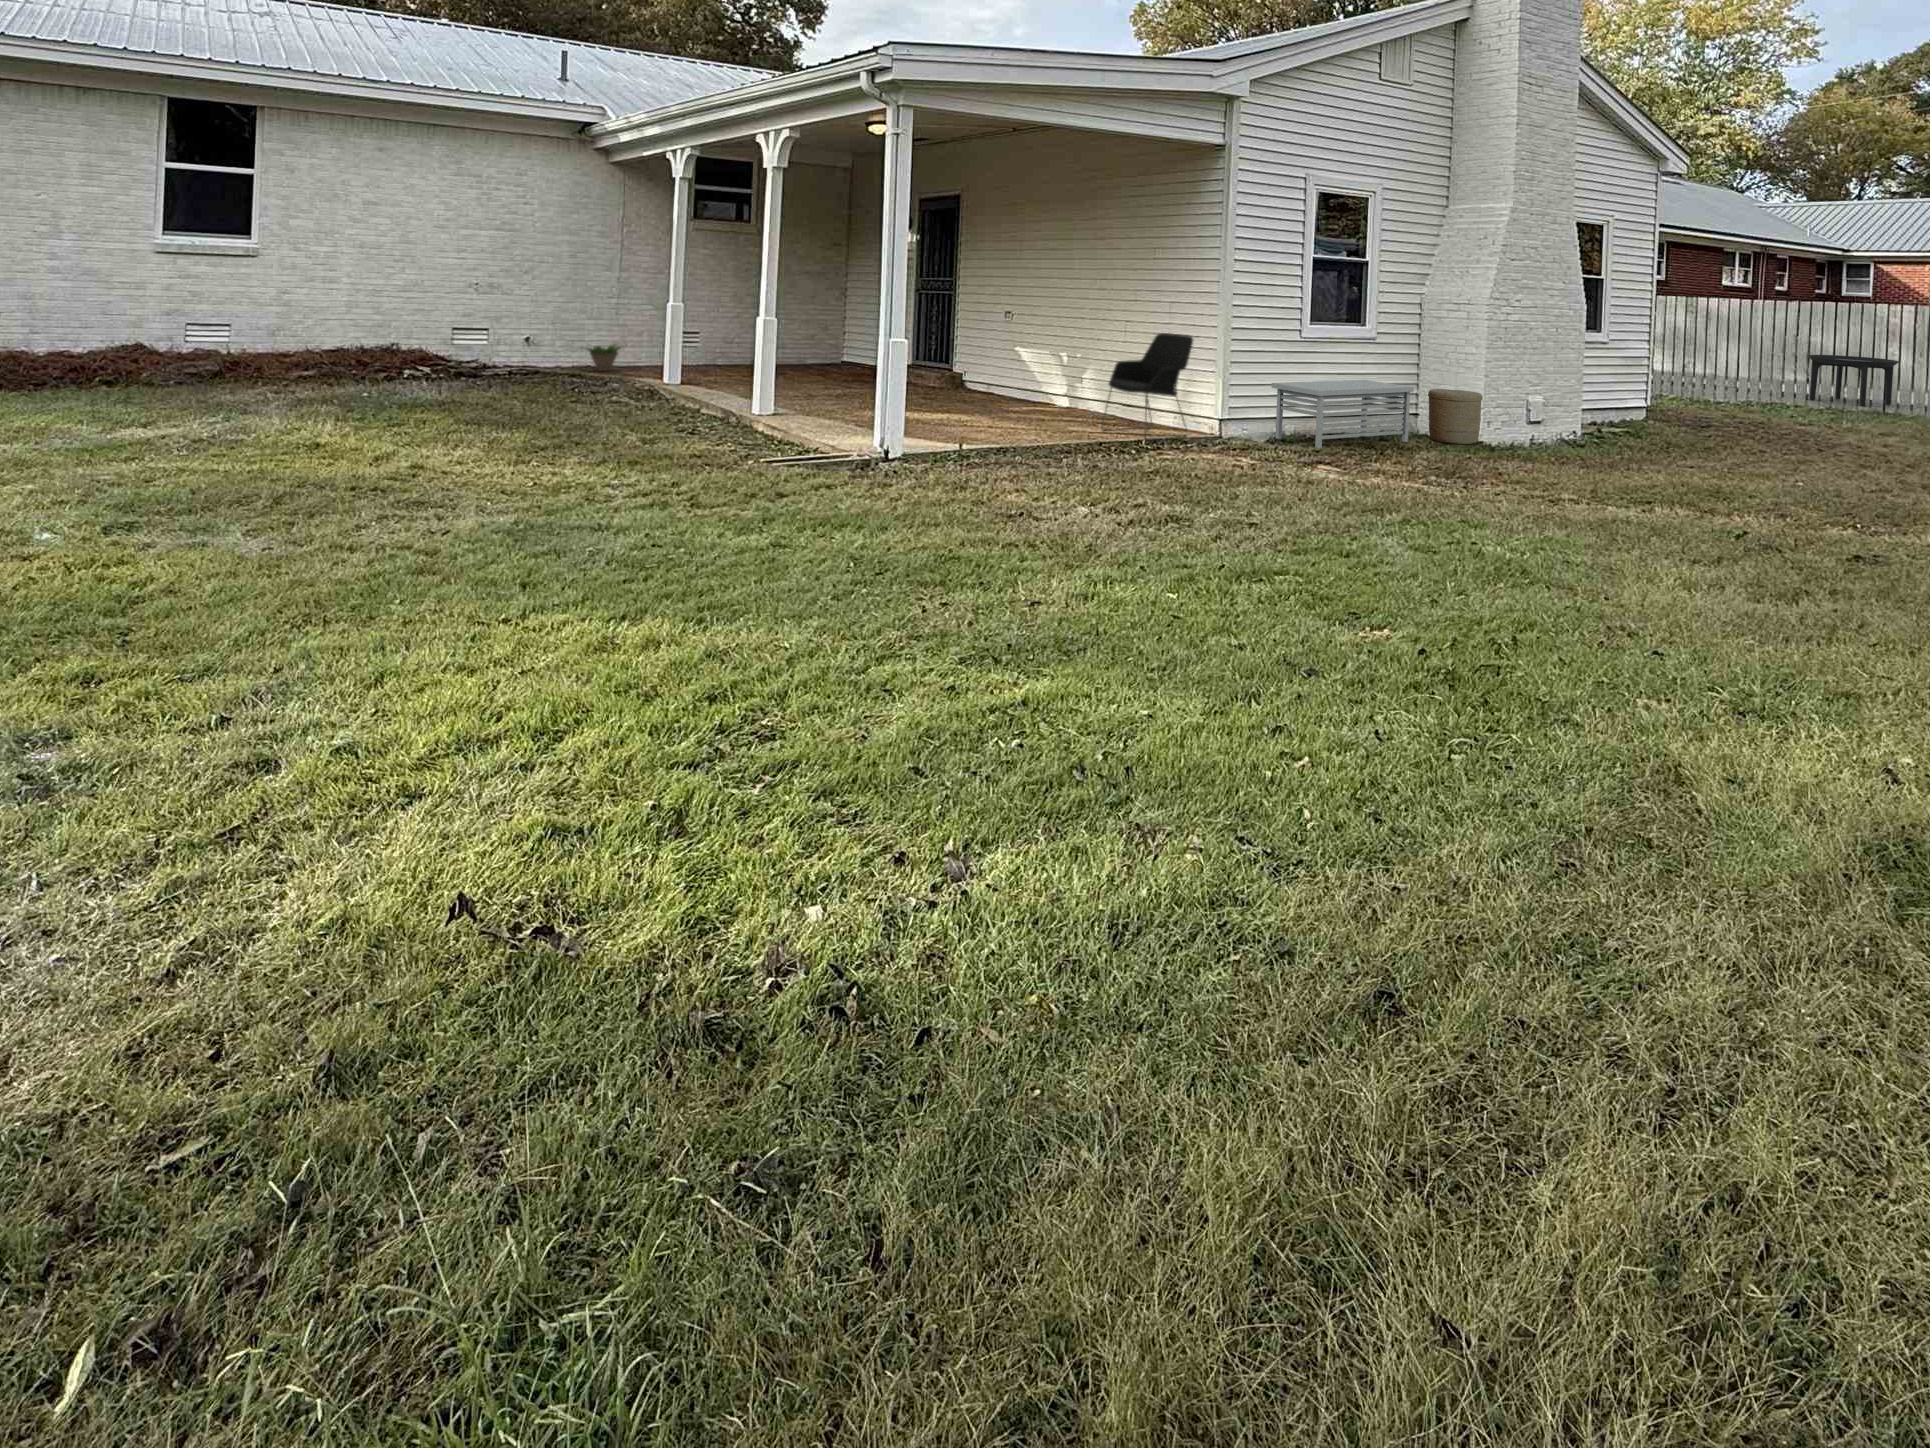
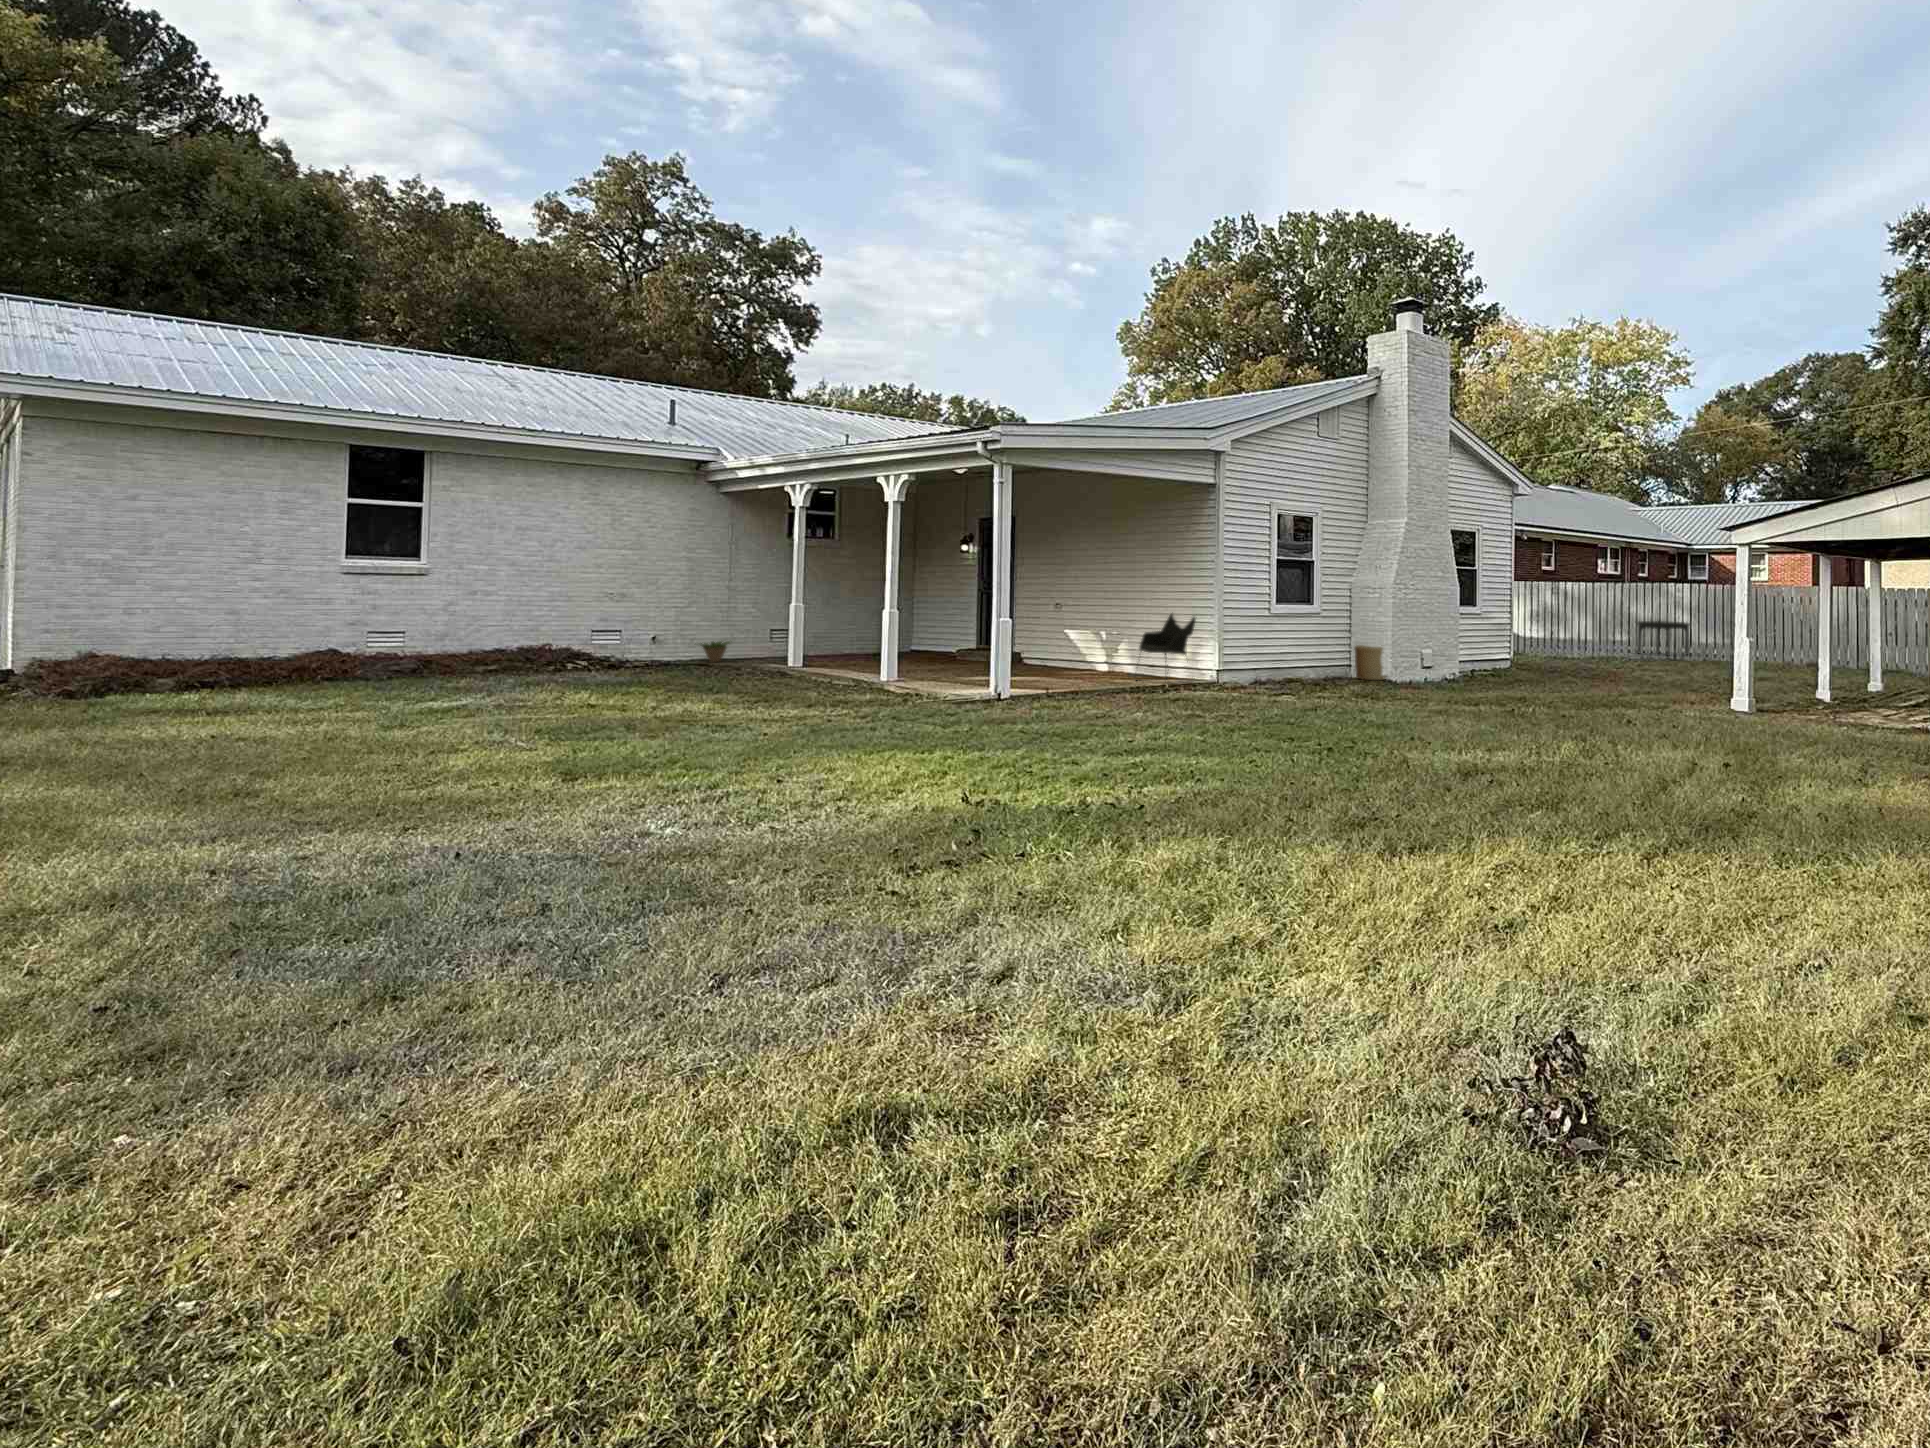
storage bench: present [1272,380,1414,448] -> none [1250,641,1344,684]

